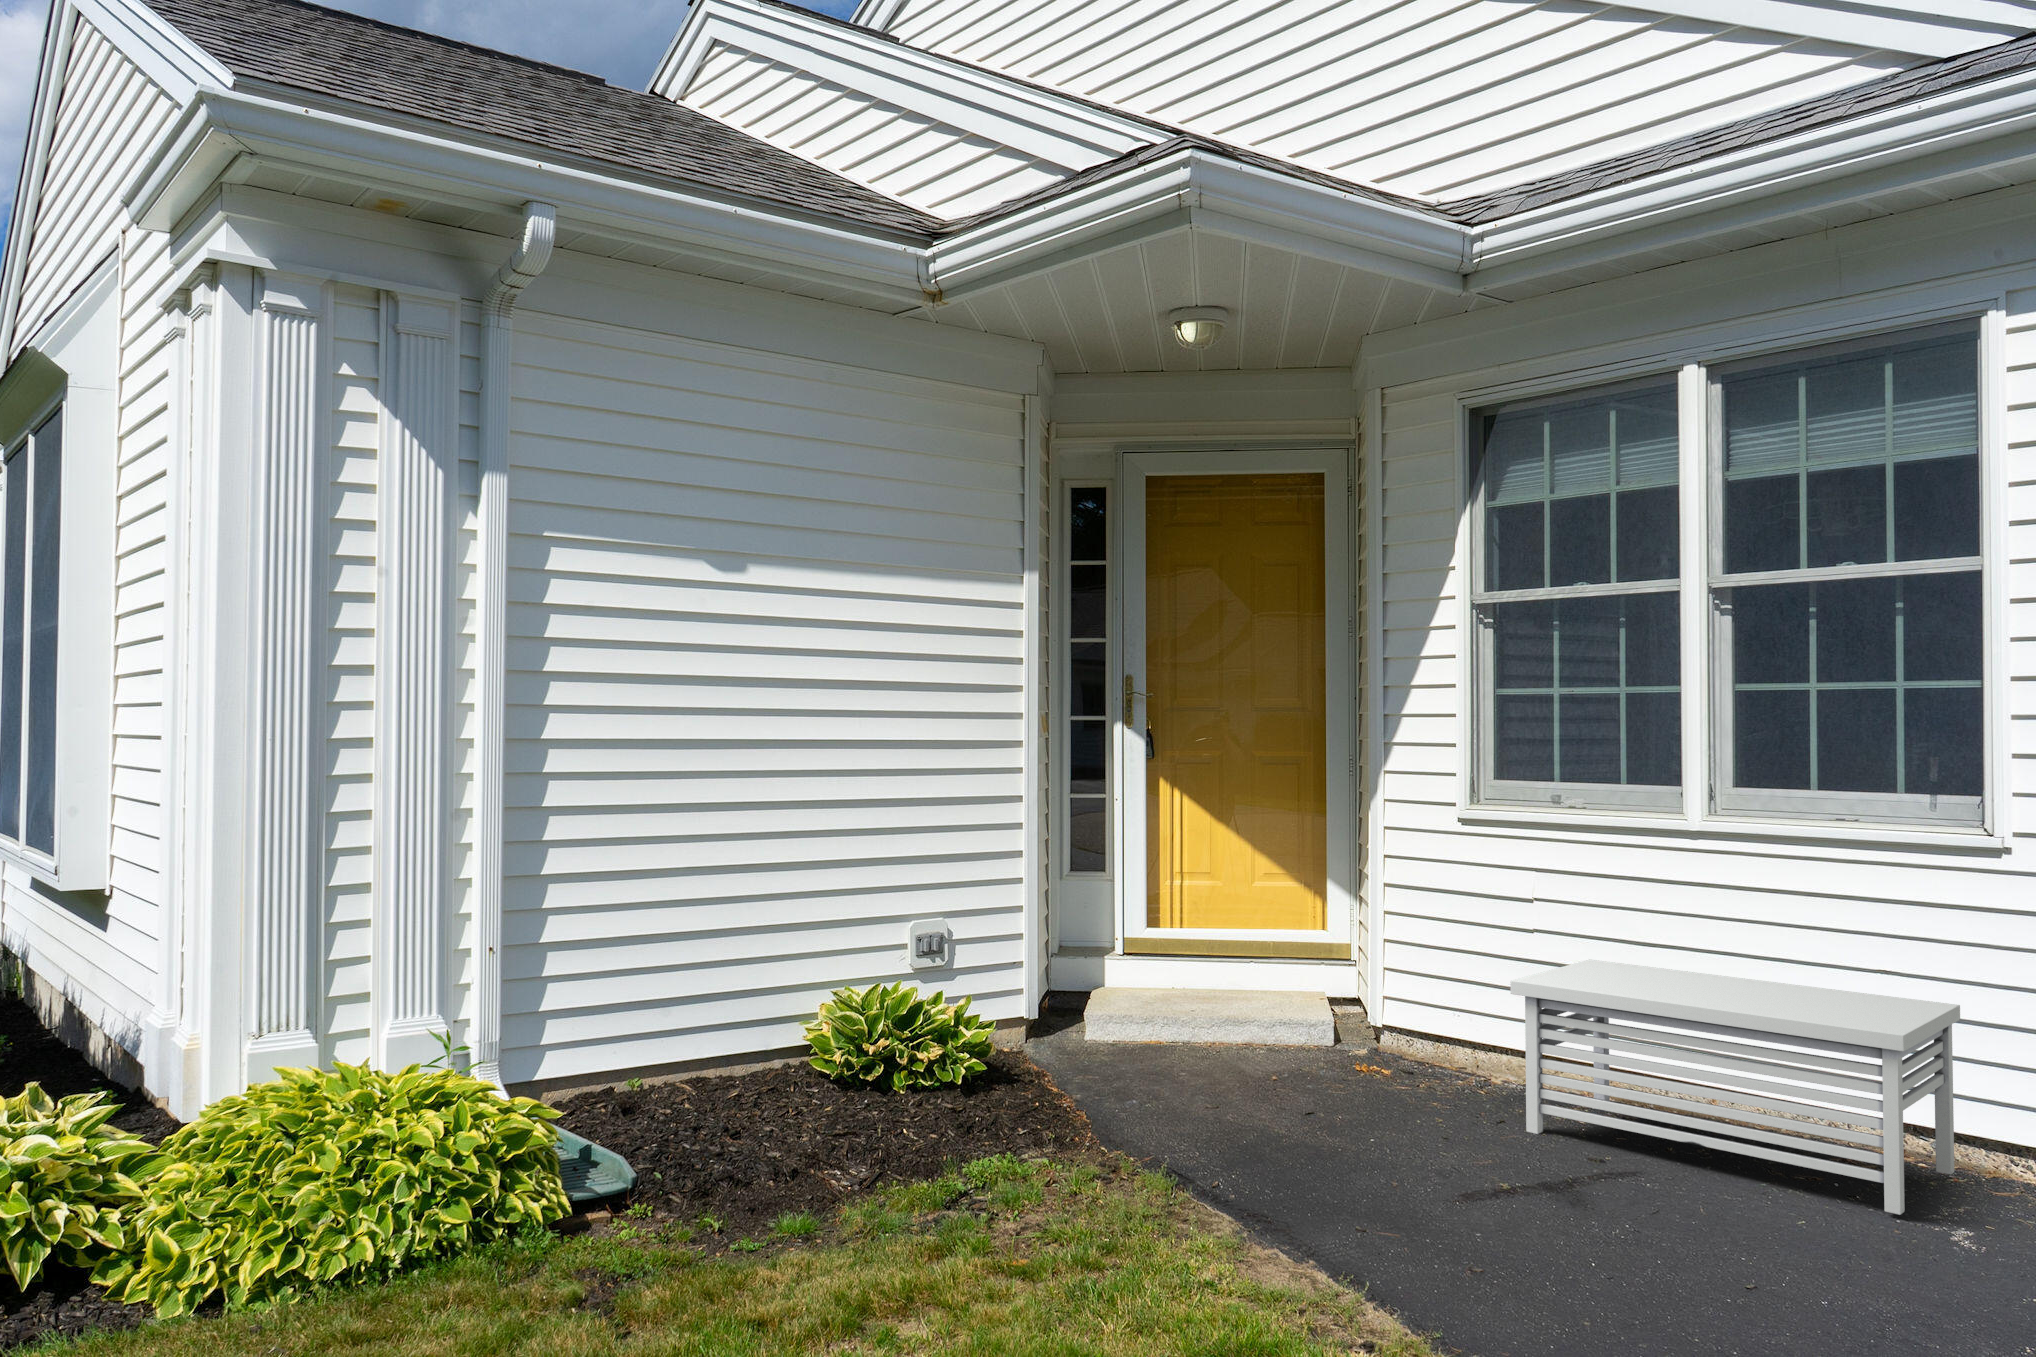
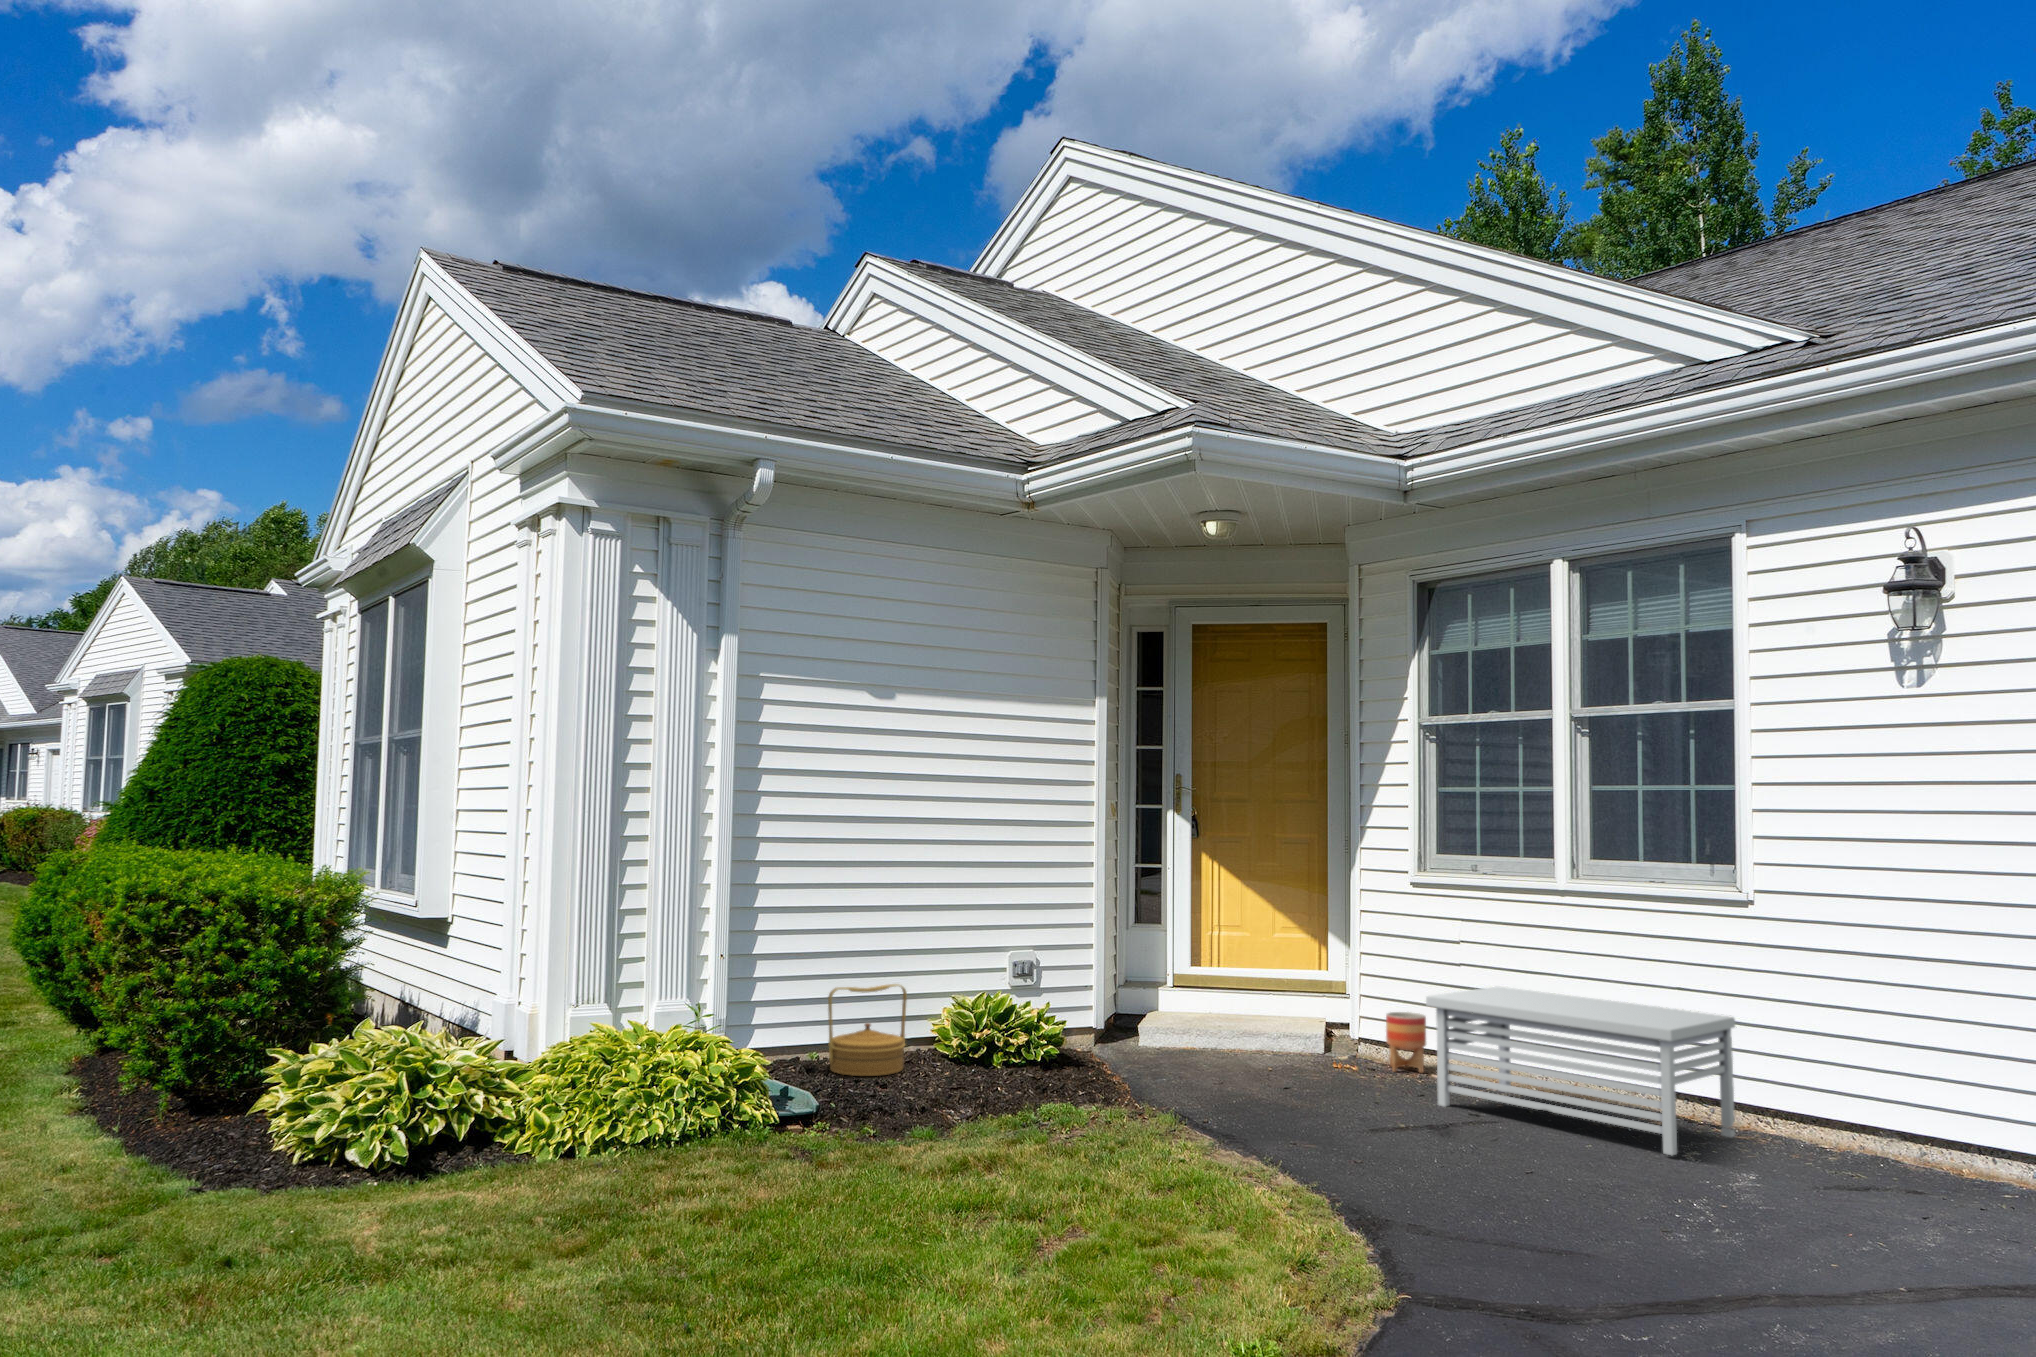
woven basket: none [655,977,771,1115] -> present [828,984,907,1076]
planter: none [1429,992,1483,1076] -> present [1386,1012,1426,1073]

